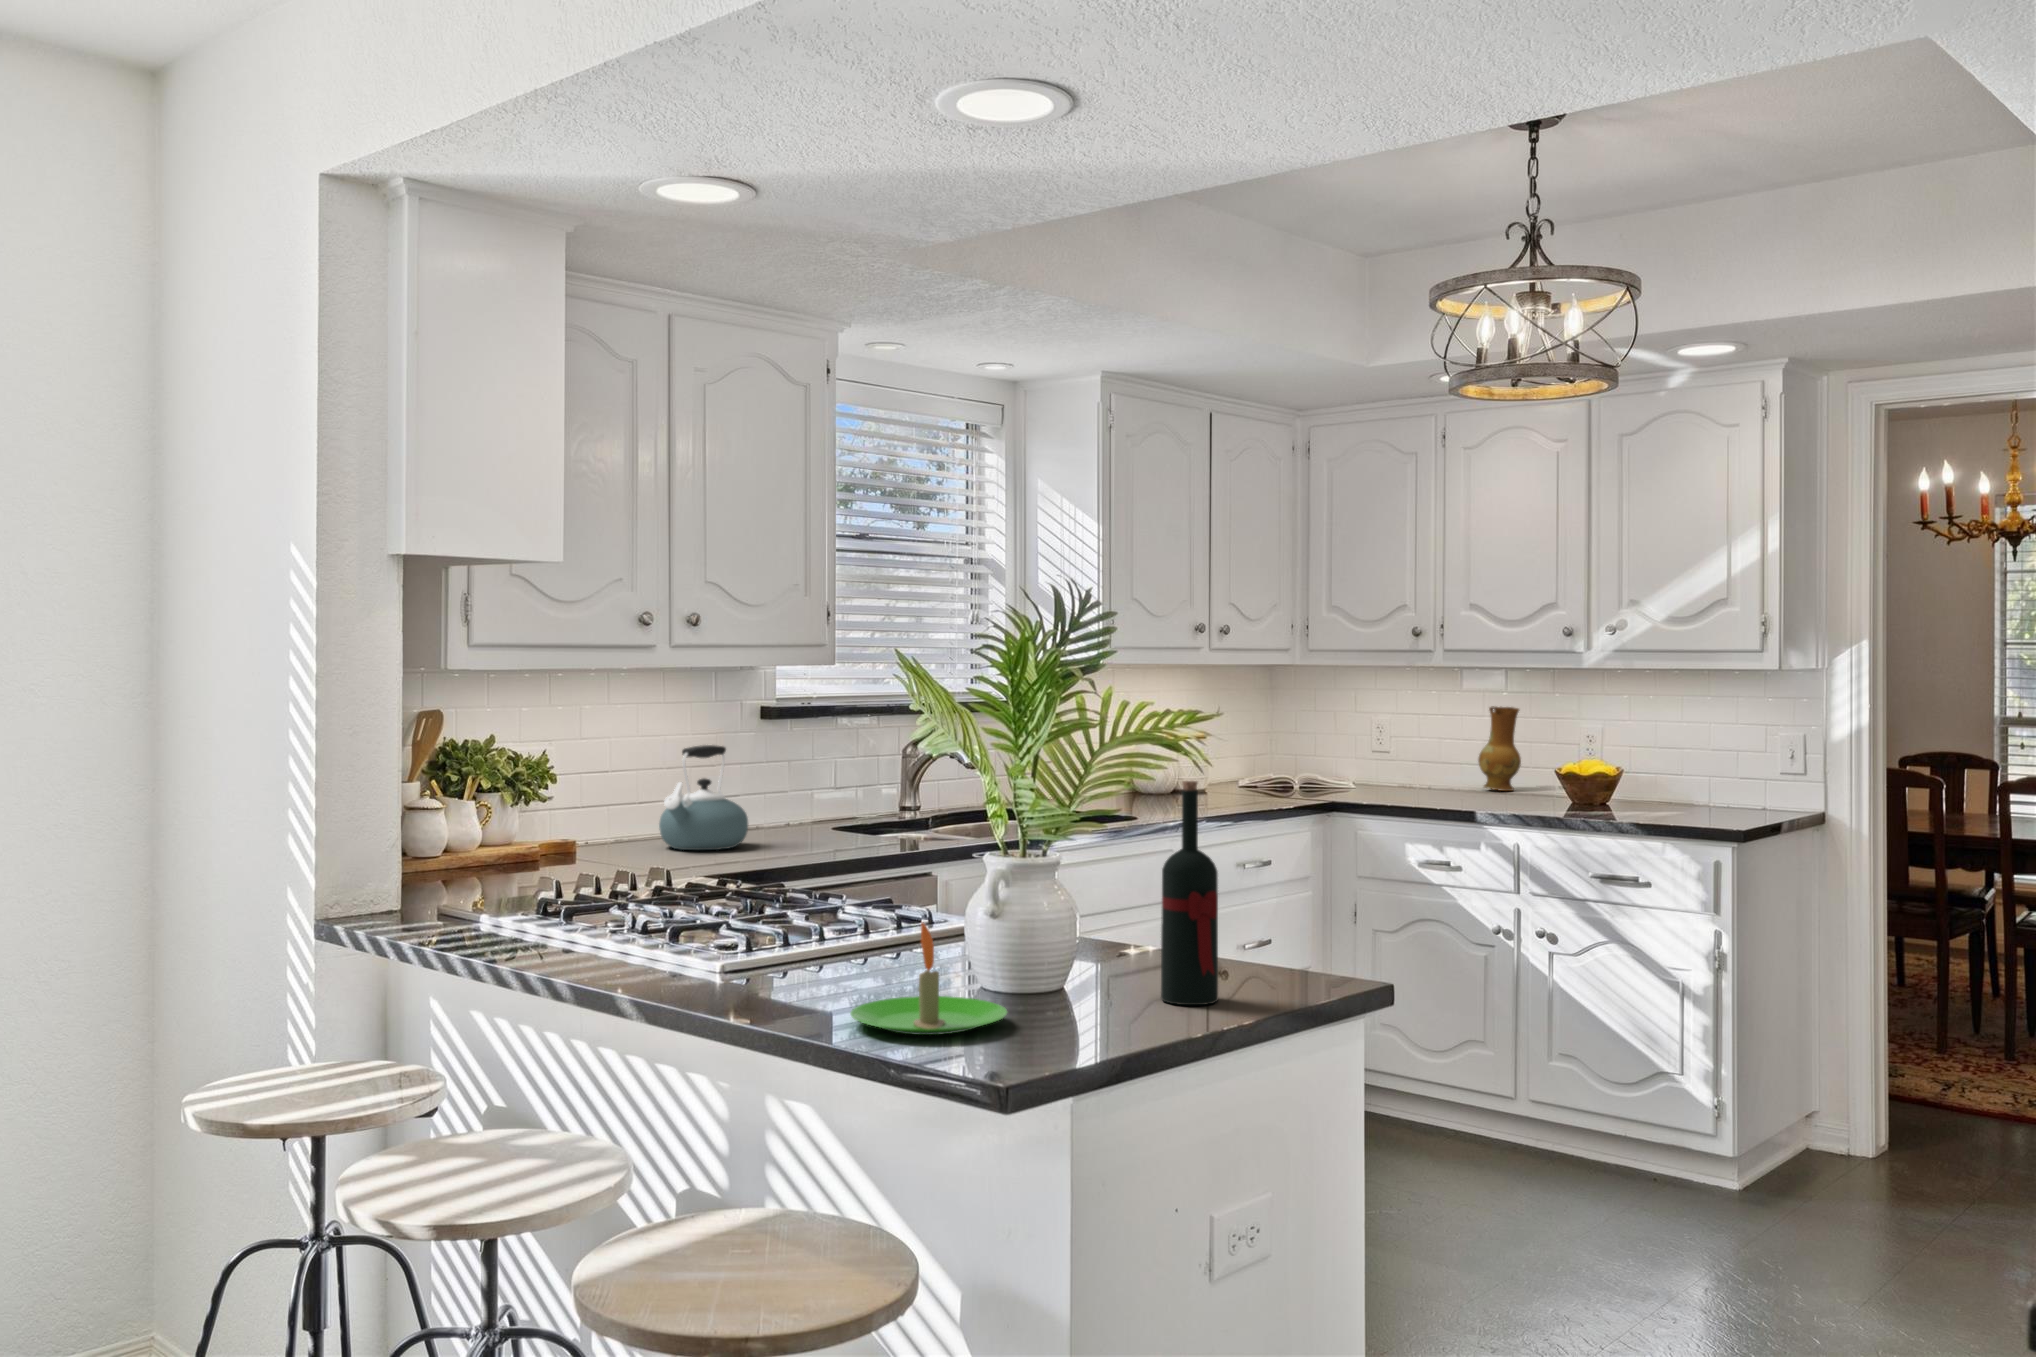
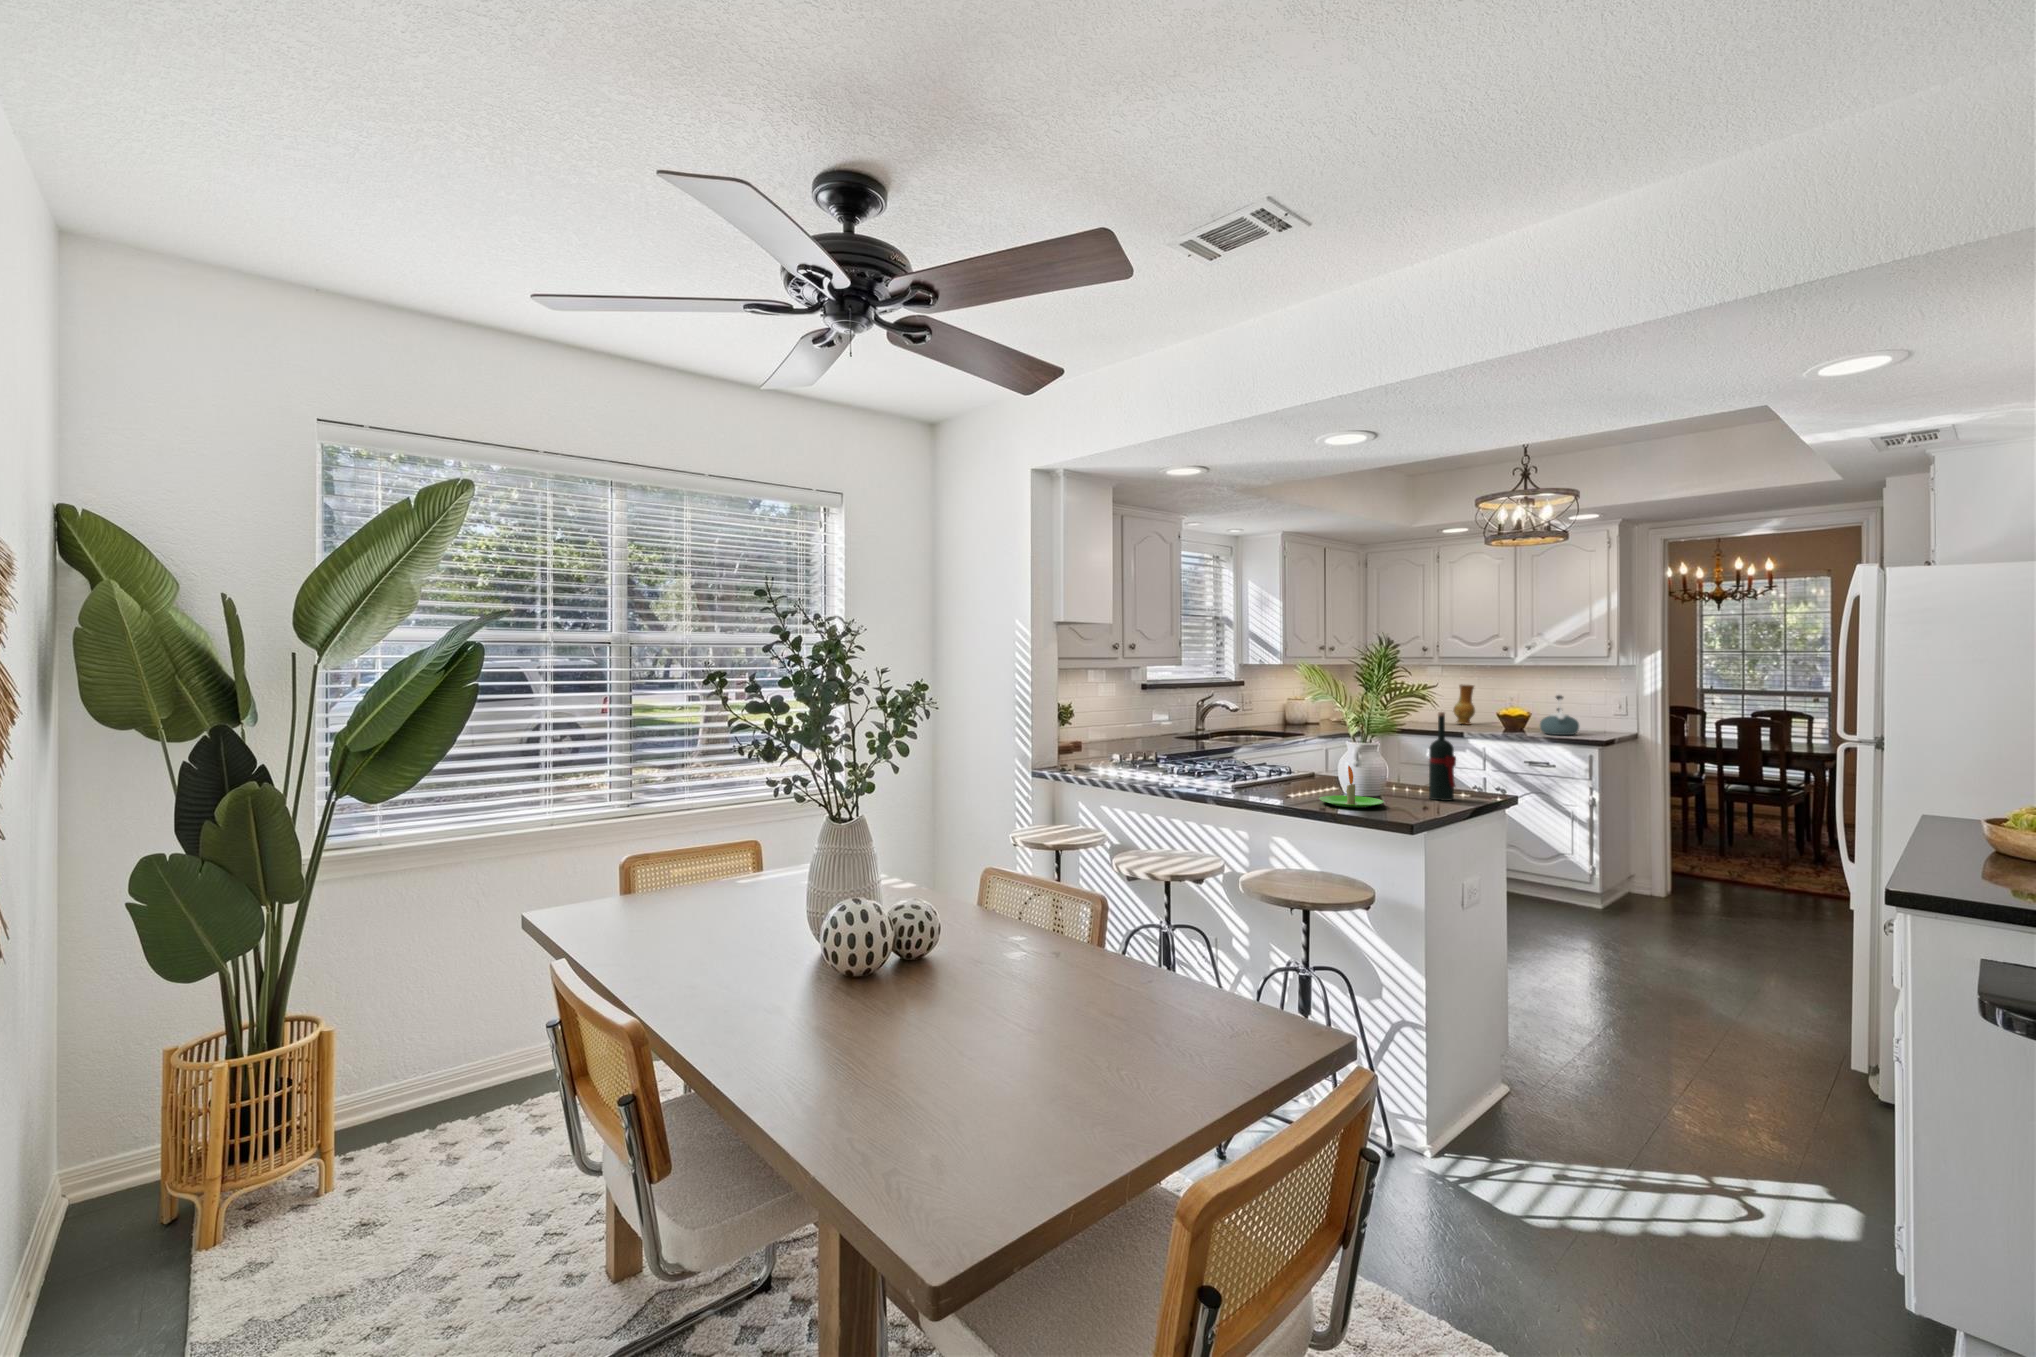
kettle: present [659,745,748,850] -> present [1540,695,1579,735]

